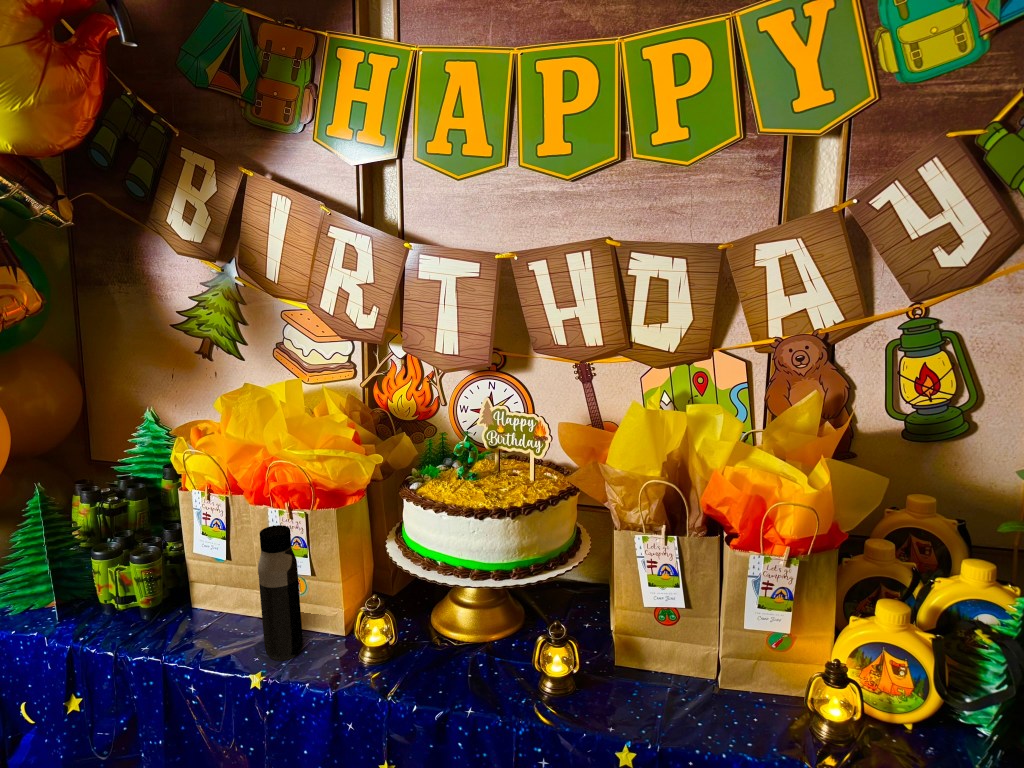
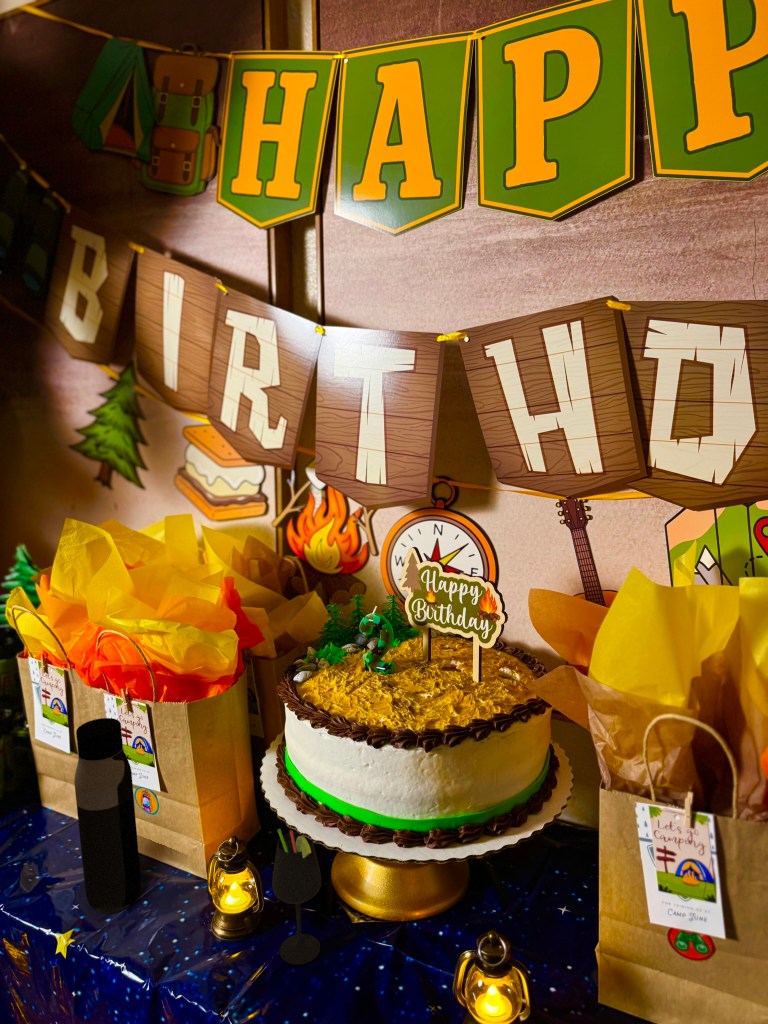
wine glass: none [410,580,441,668] -> present [272,829,321,965]

